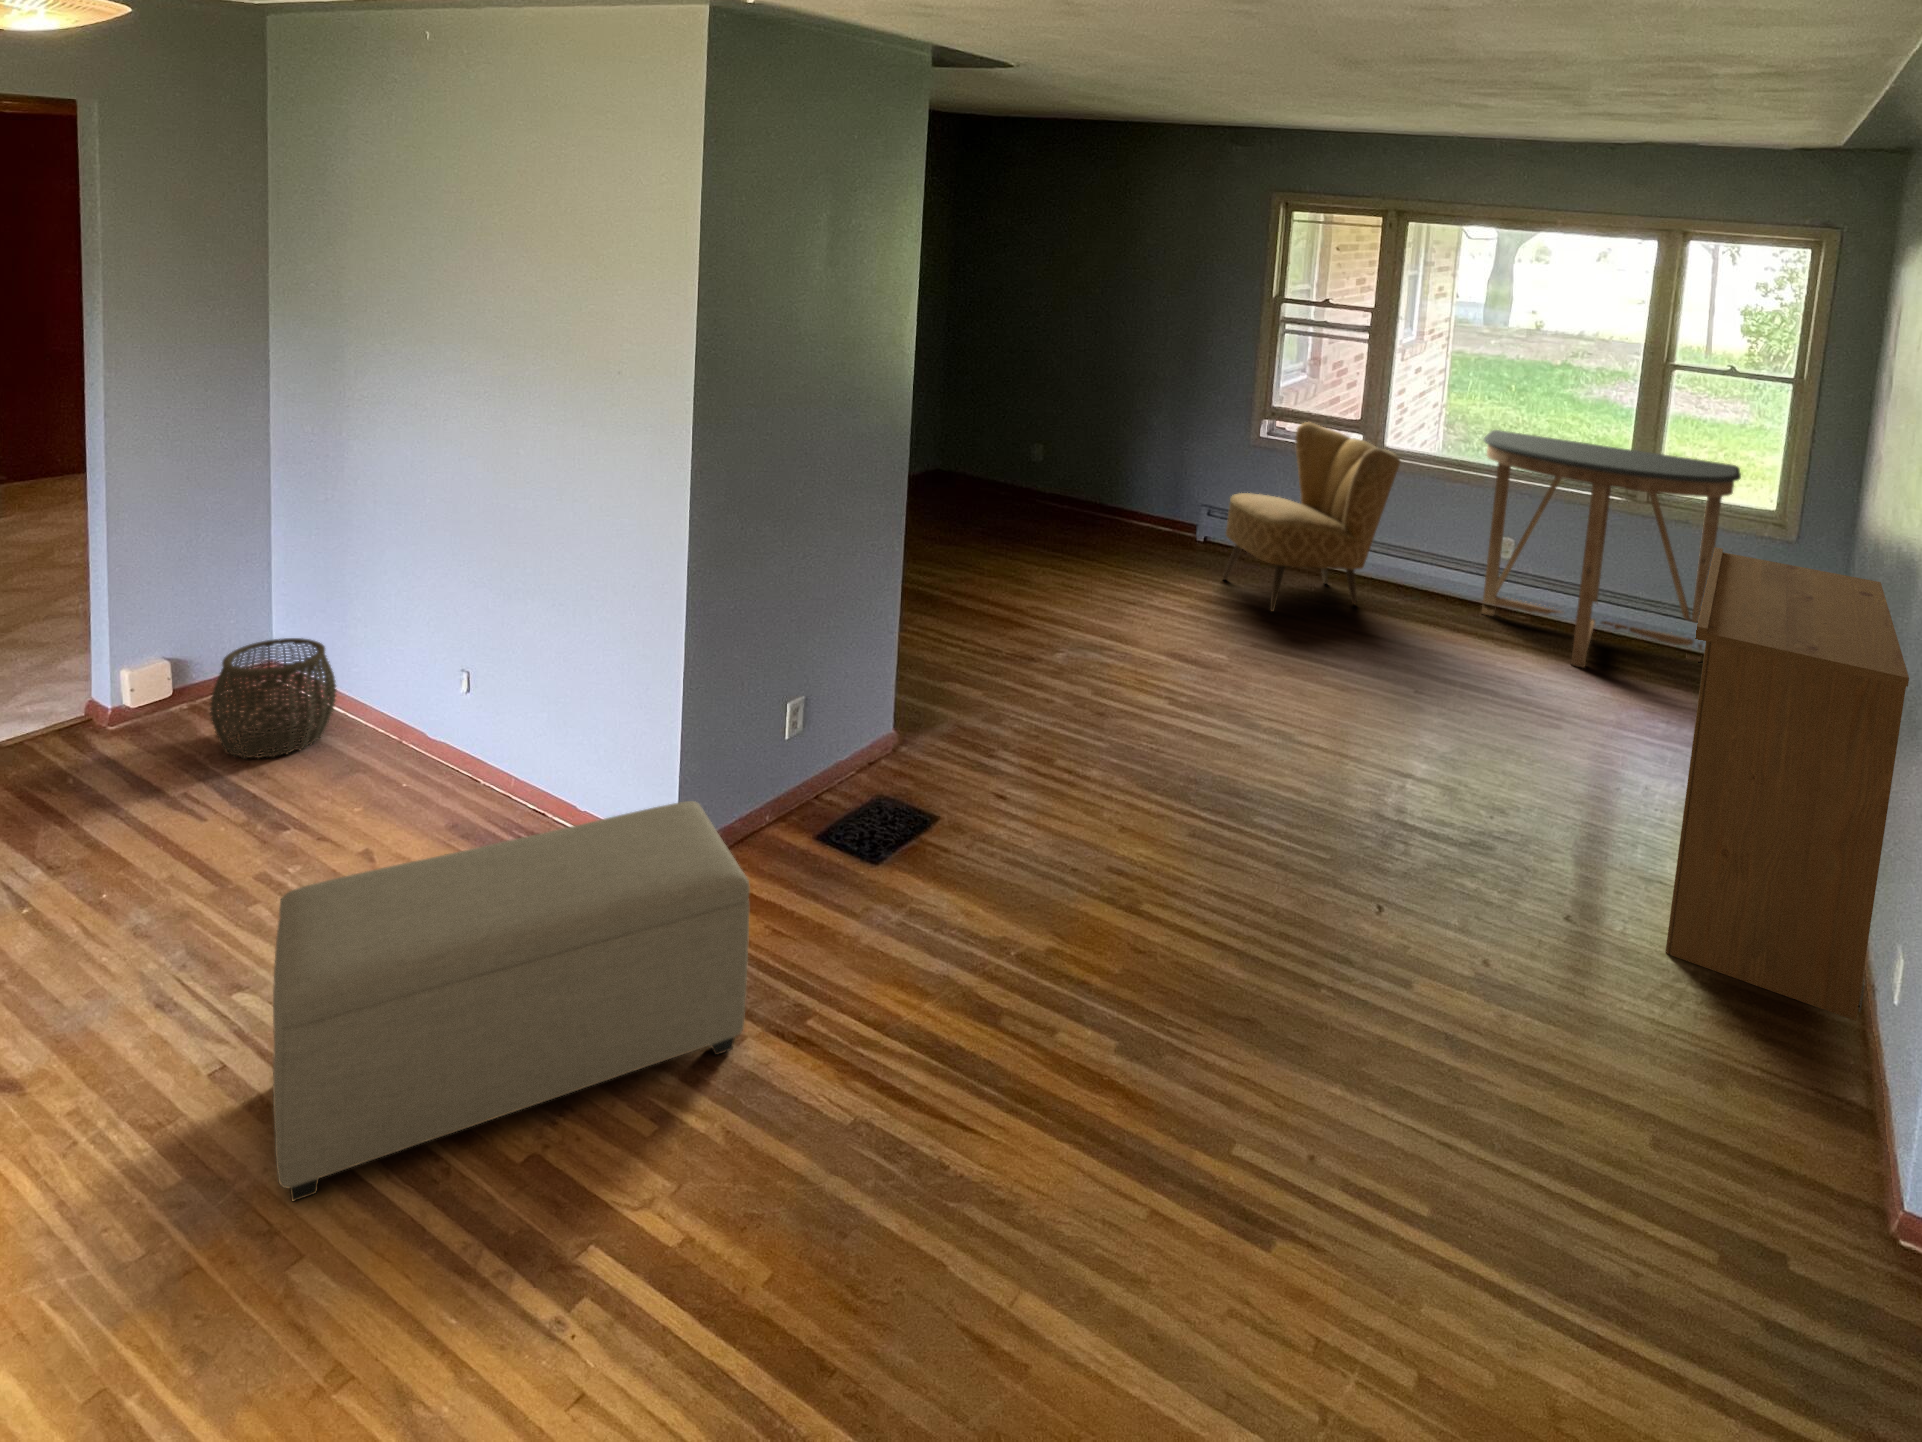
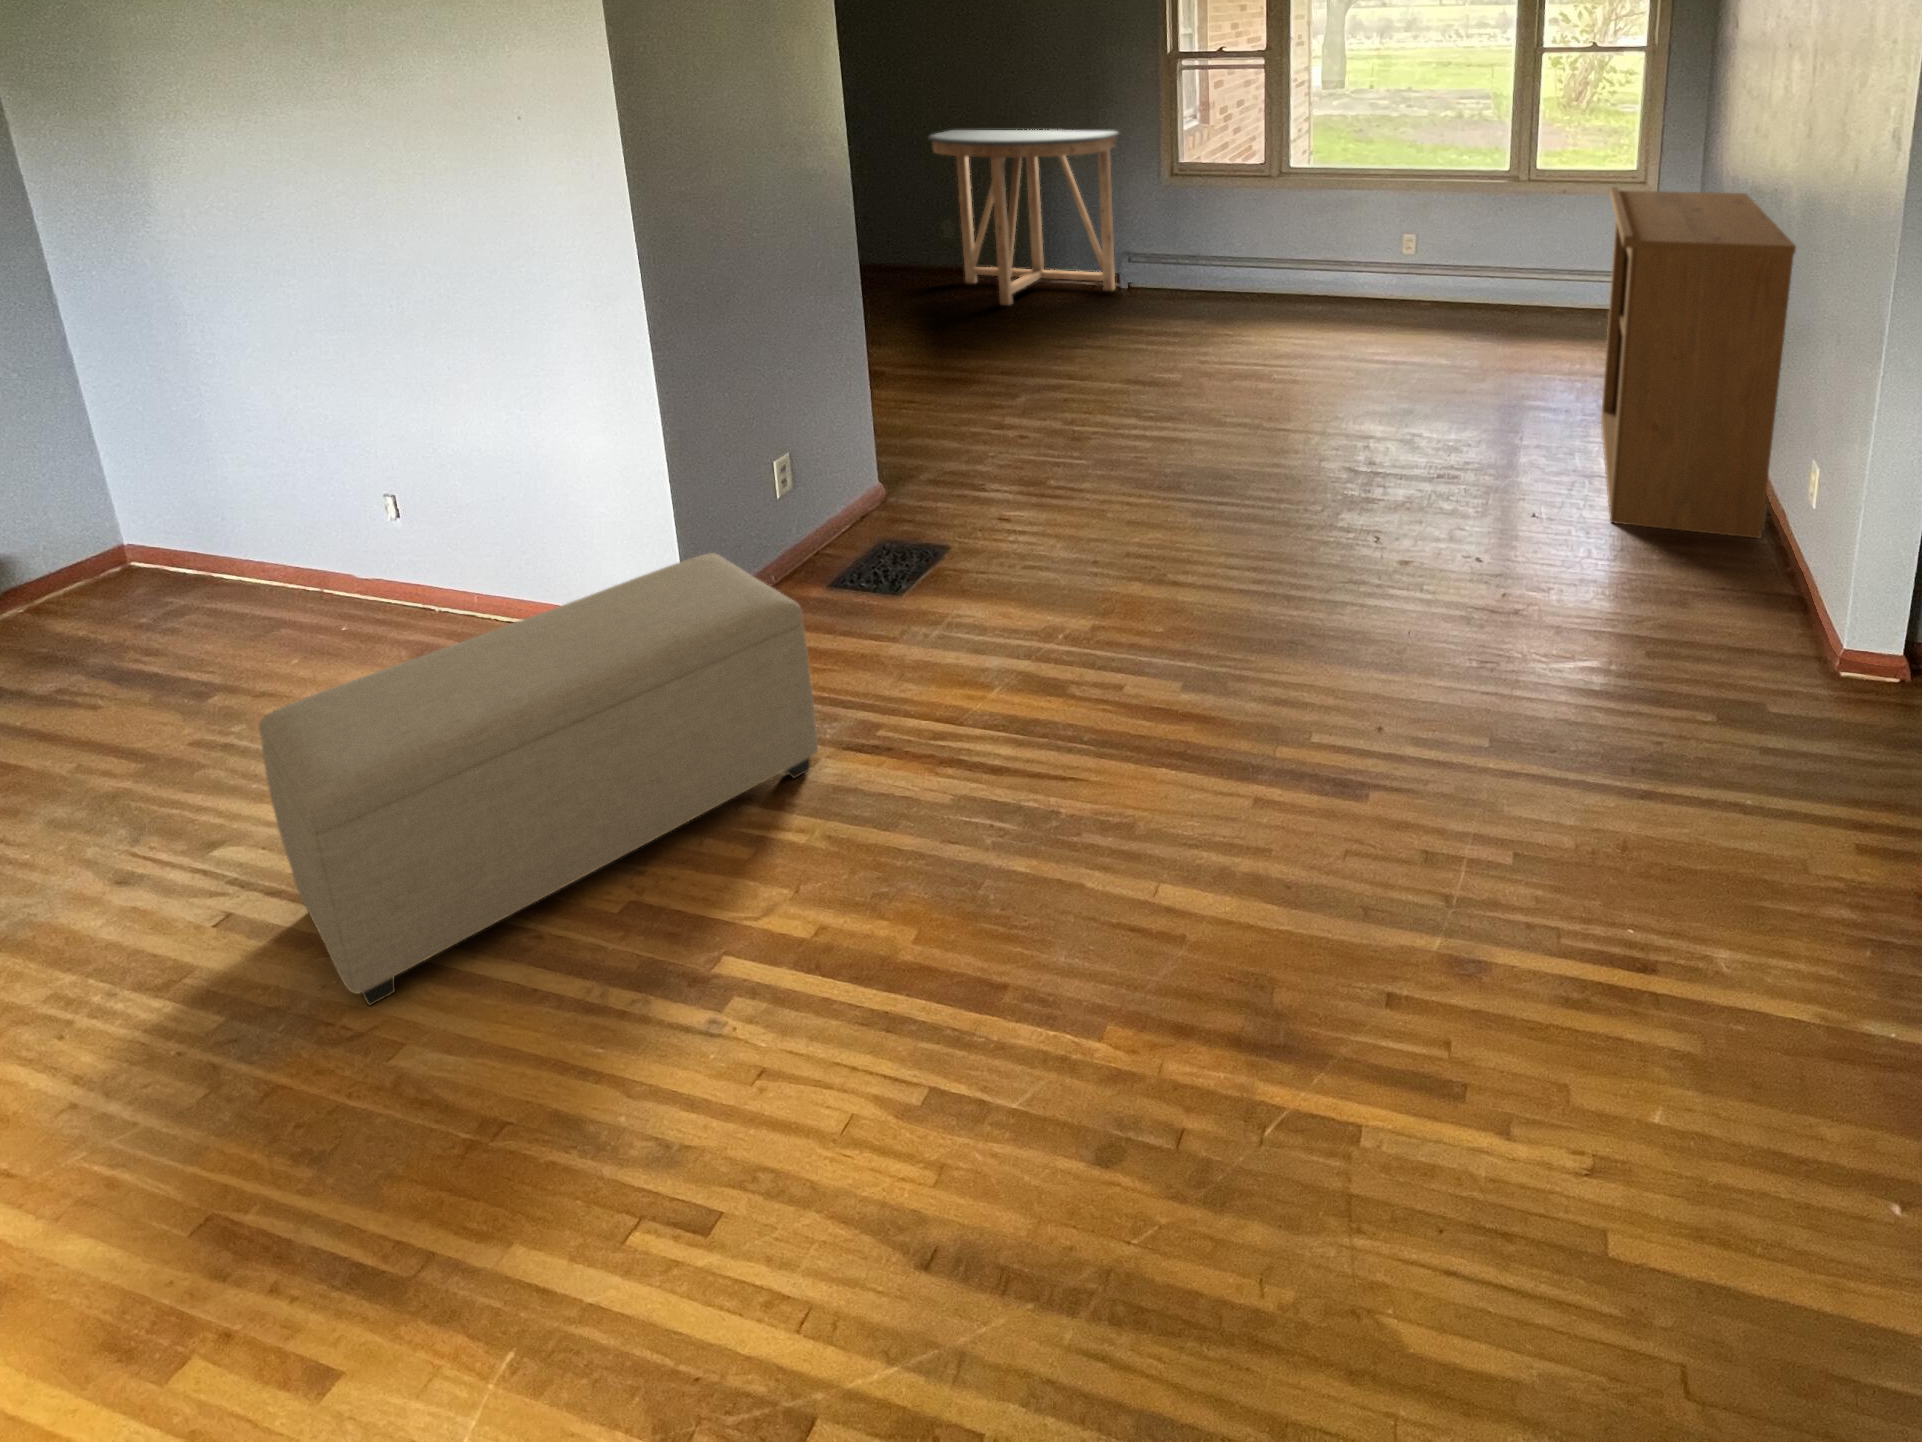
armchair: present [1223,422,1400,612] -> none [1156,153,1312,333]
console table: present [1482,430,1741,668] -> present [928,130,1119,305]
woven basket: present [210,638,336,759] -> none [61,503,228,644]

